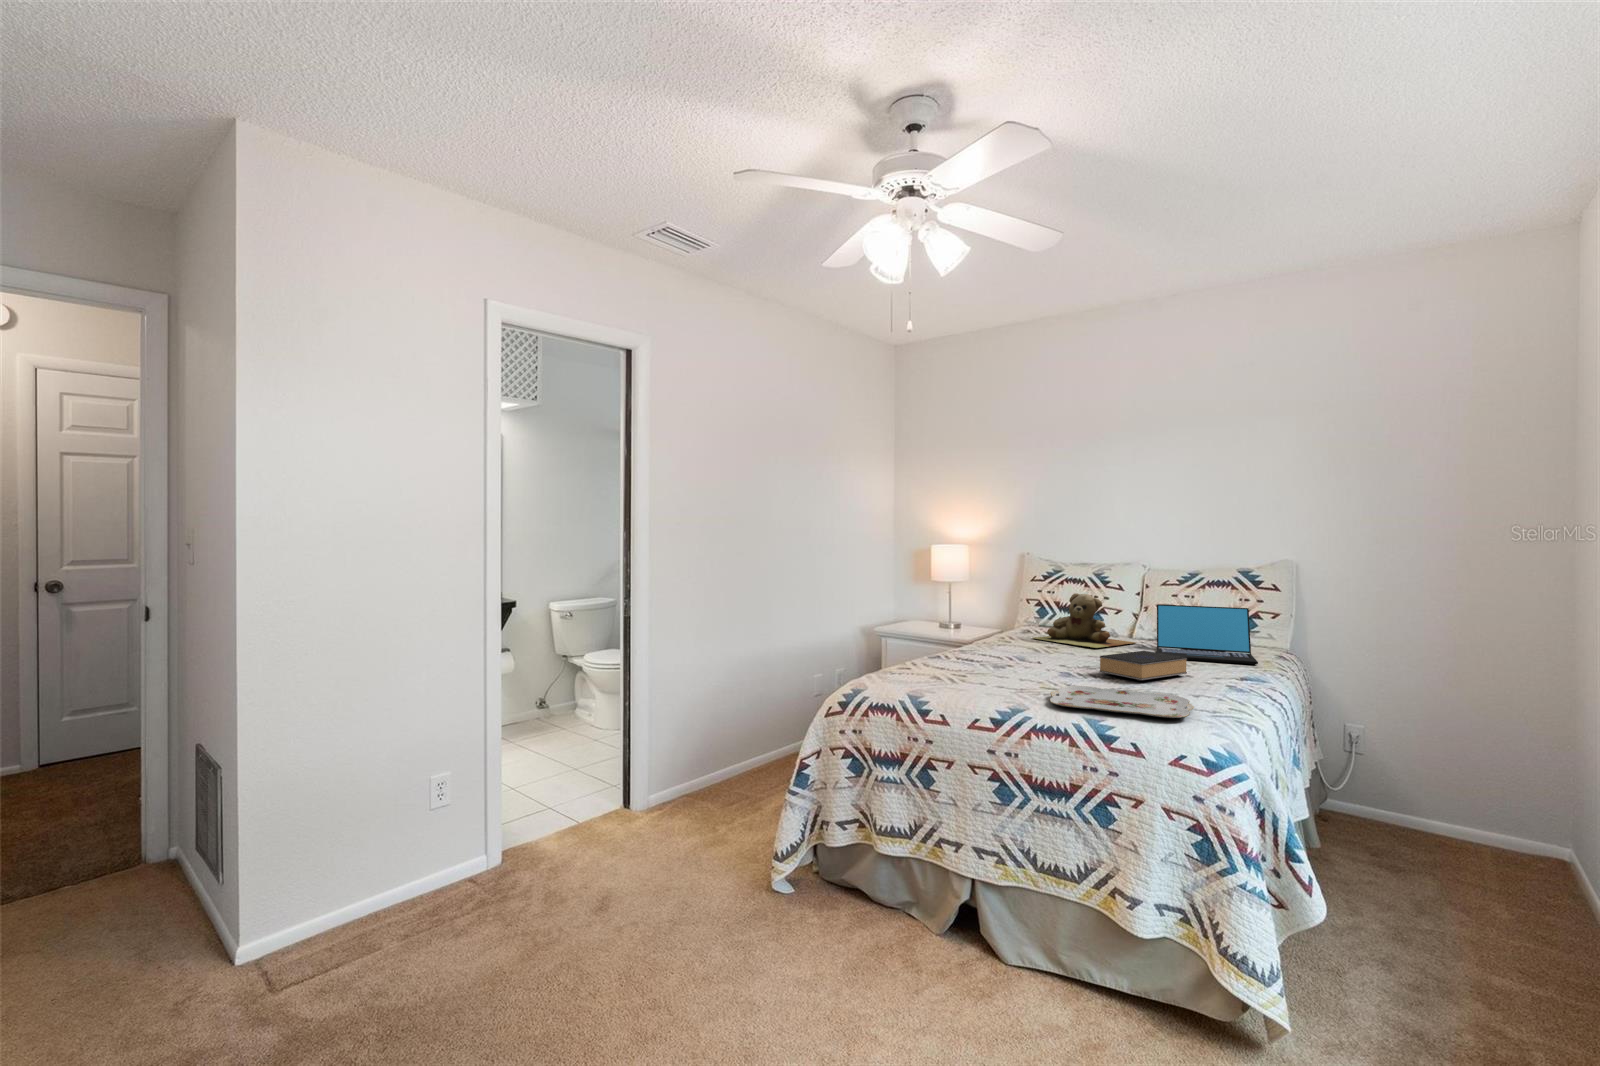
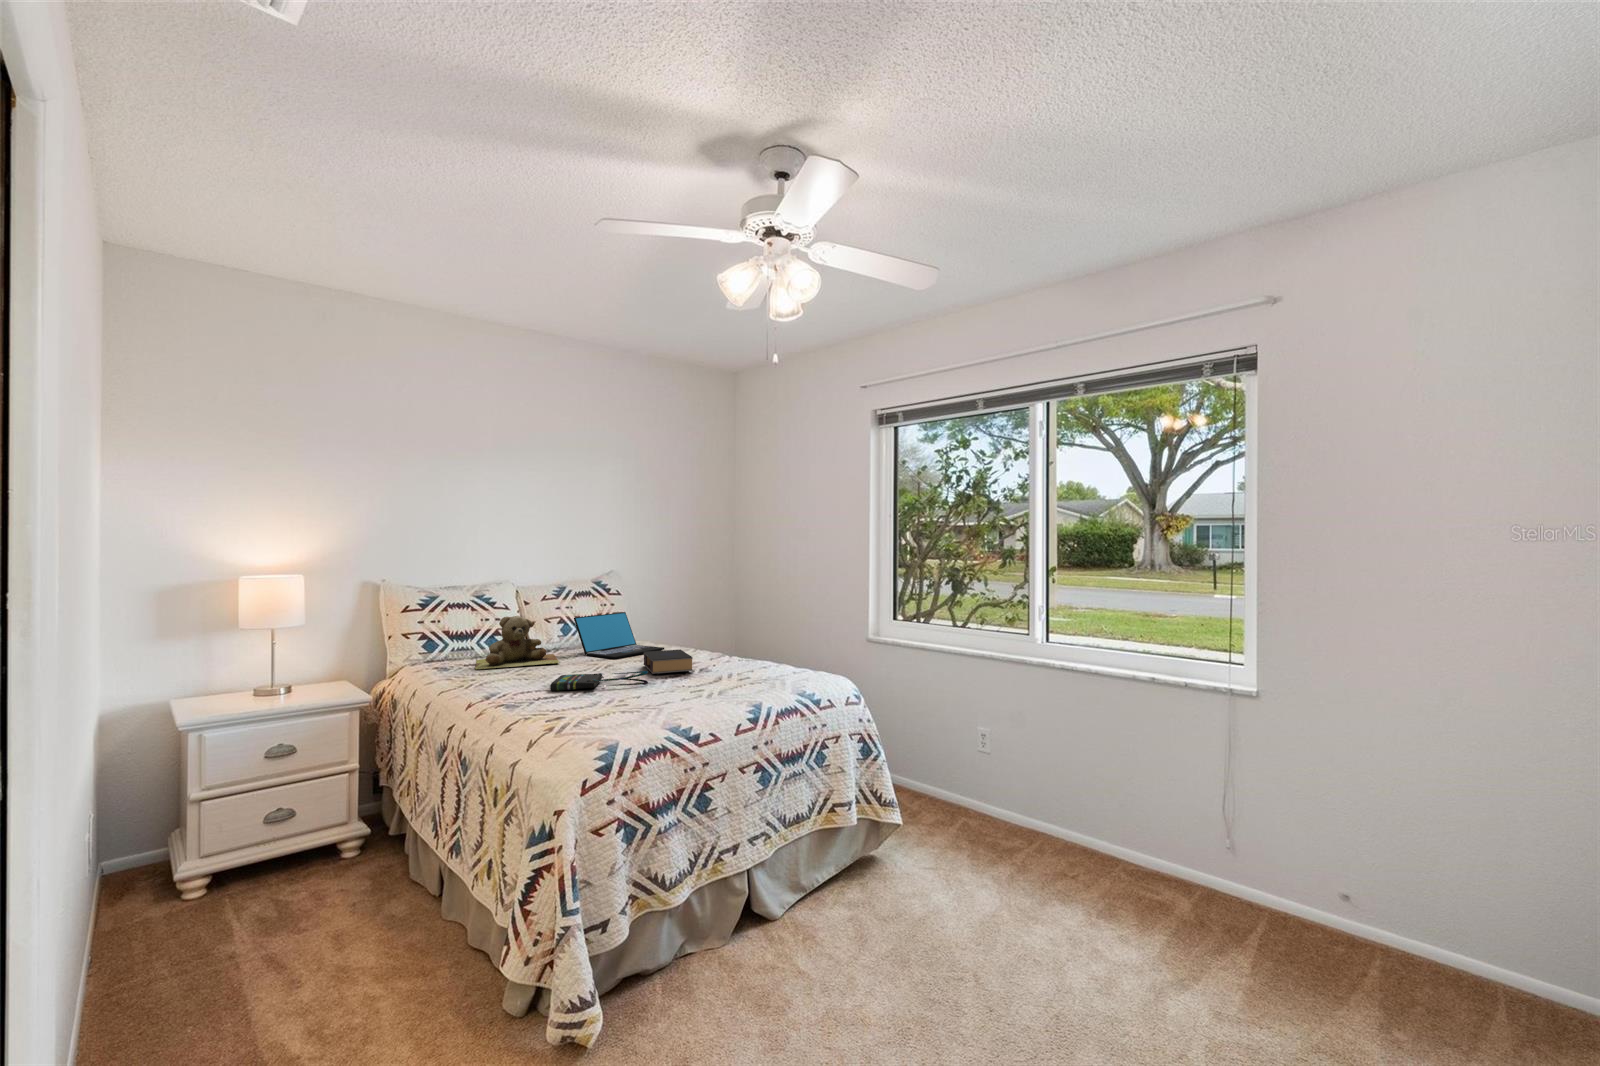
tote bag: none [986,651,1060,676] -> present [550,671,648,691]
serving tray: present [1050,686,1194,718] -> none [697,671,803,695]

